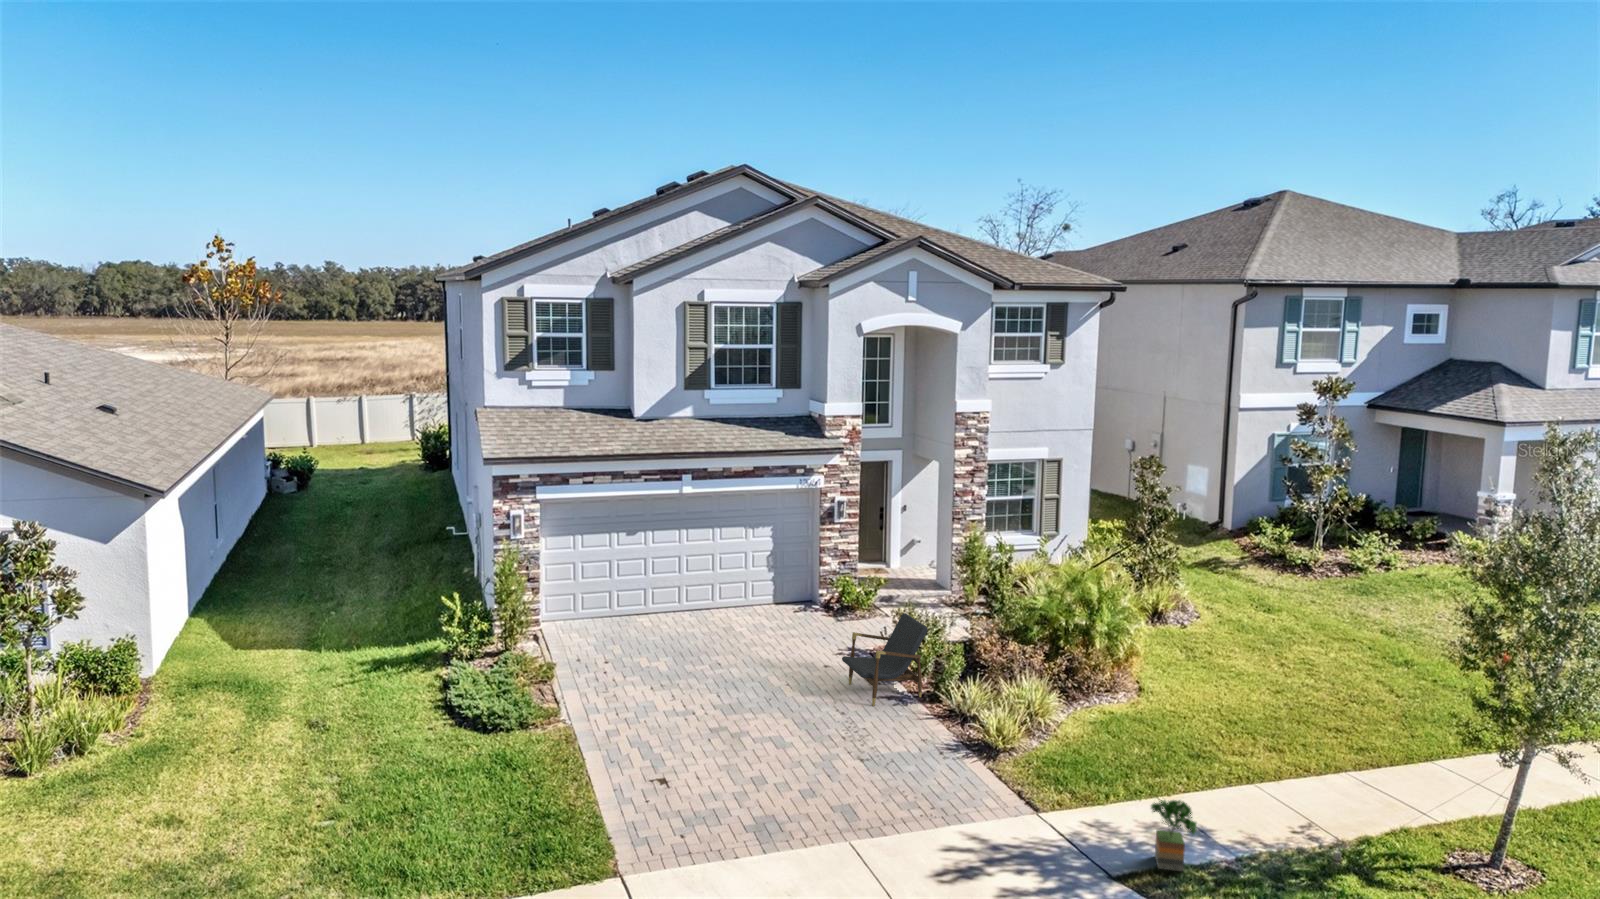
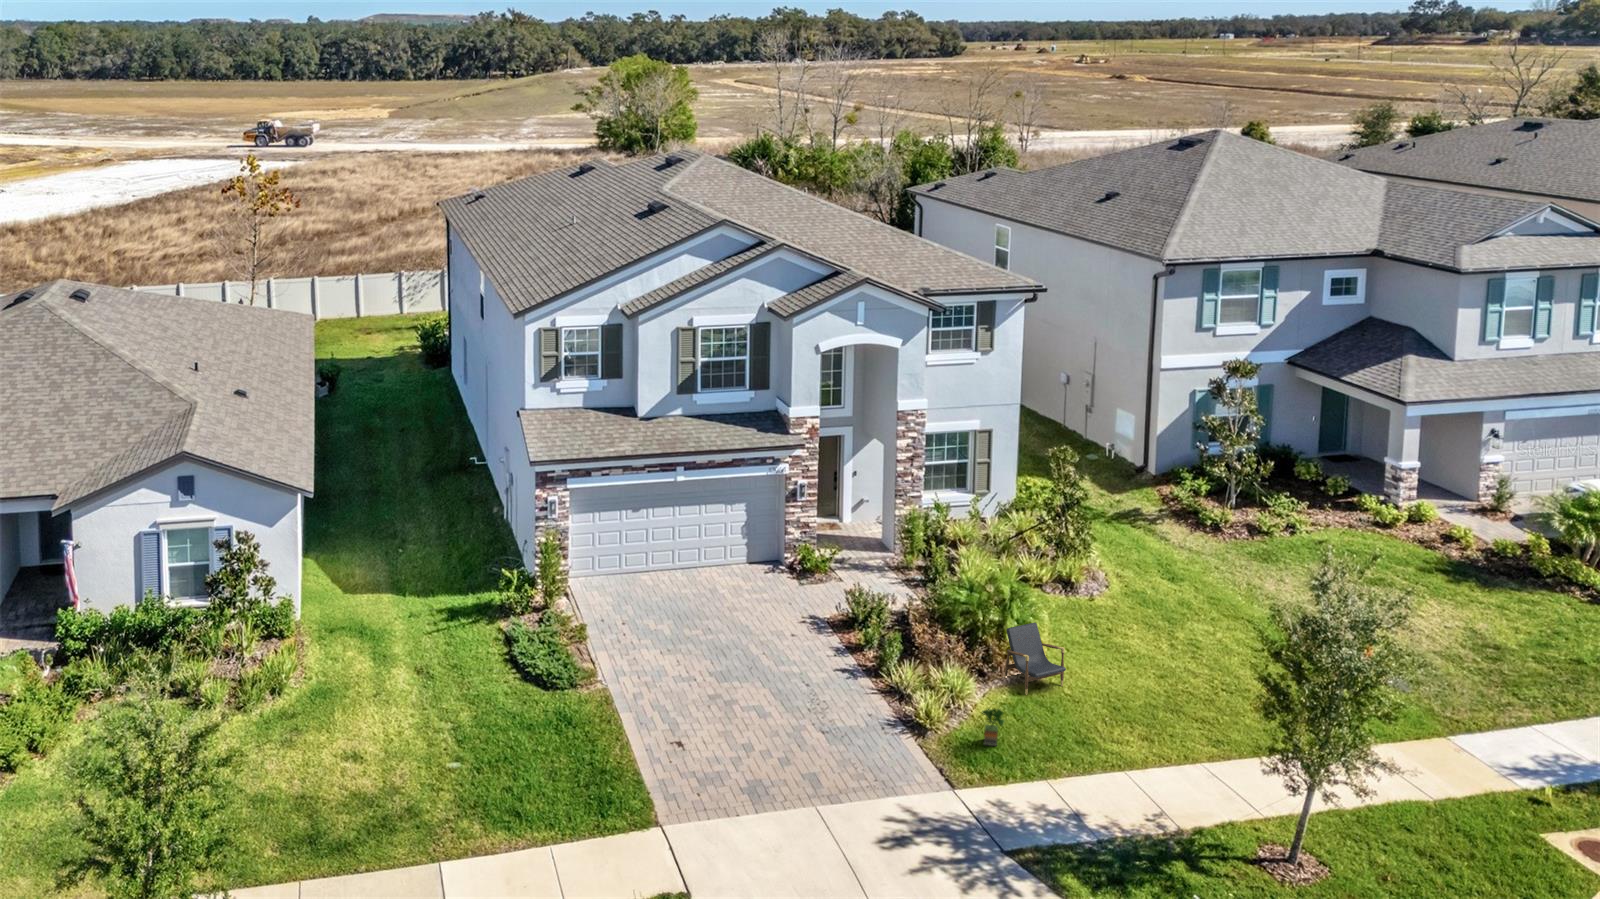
lounge chair: present [842,613,928,706] -> present [1005,623,1066,695]

